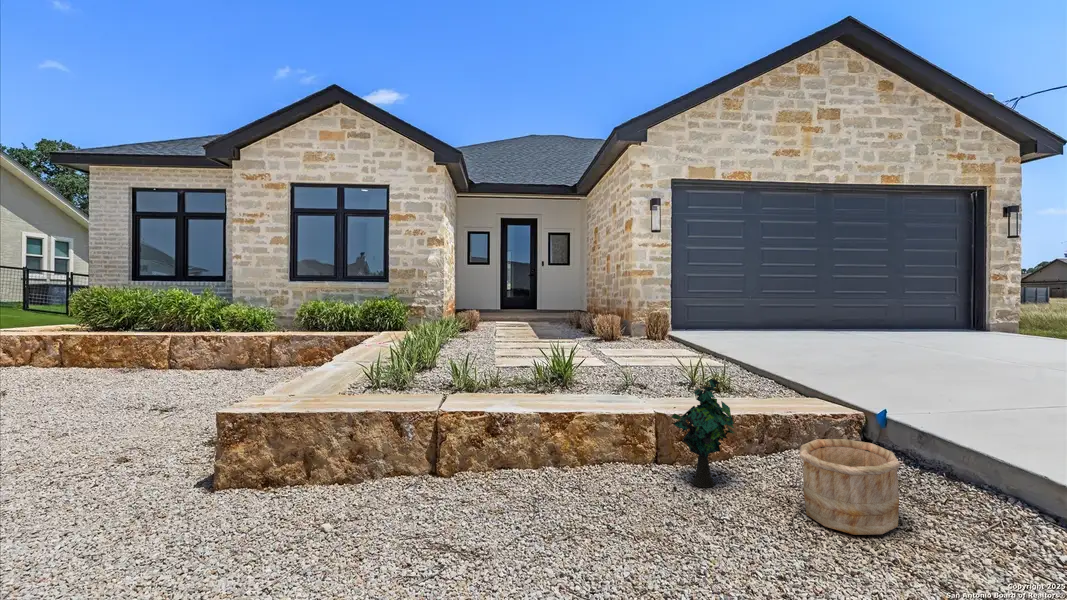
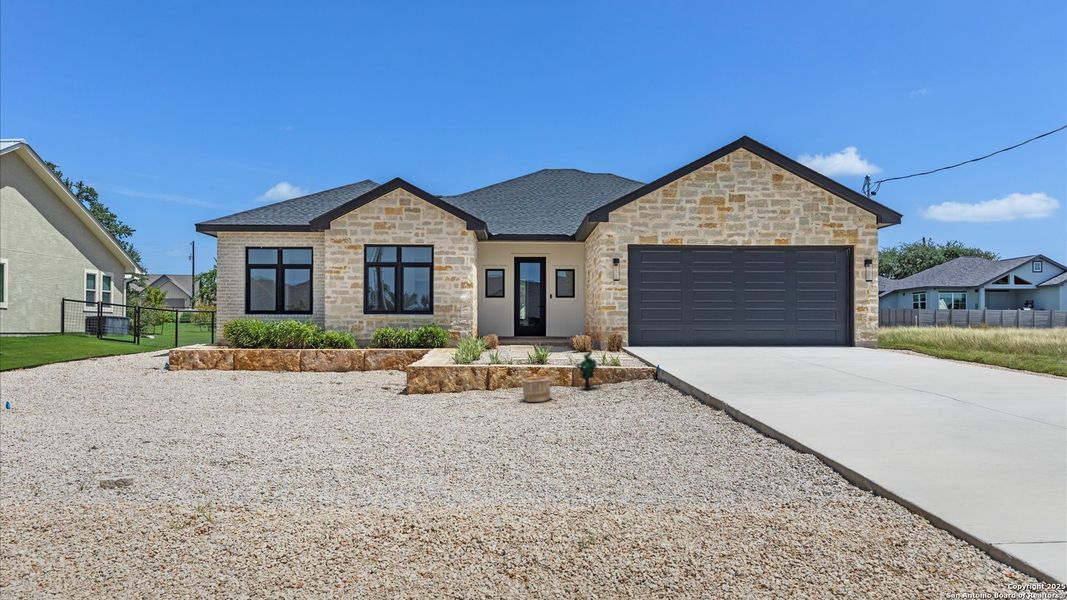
wooden bucket: present [800,439,901,535] -> present [522,377,550,402]

